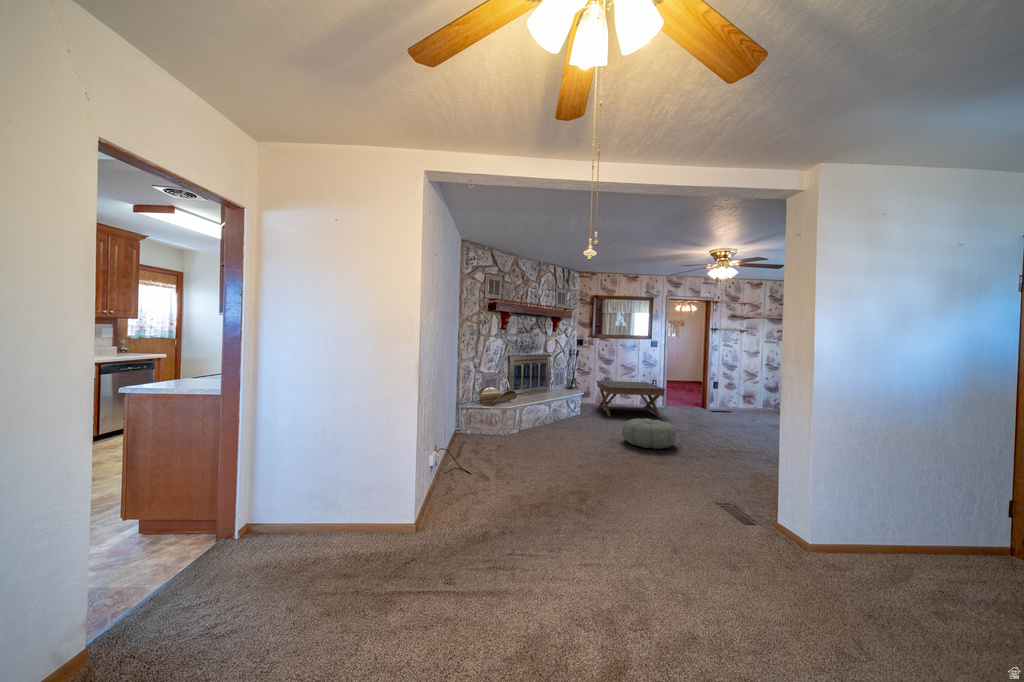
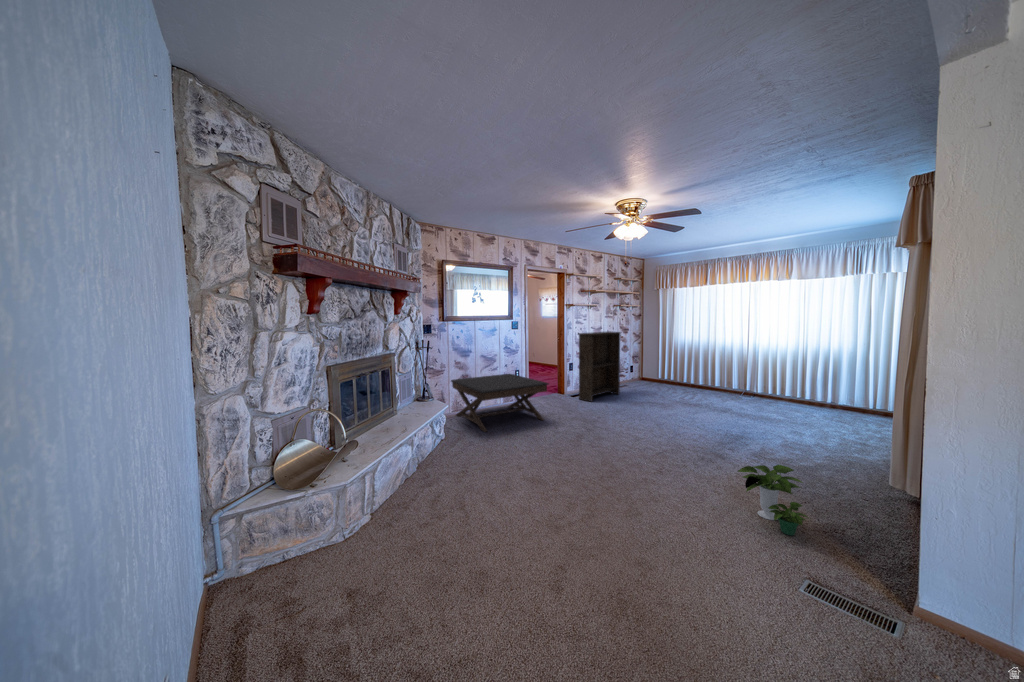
bookshelf: none [713,354,767,416] -> present [578,332,621,402]
pouf: present [622,419,676,449] -> none [551,440,631,495]
potted plant: none [728,441,772,482] -> present [738,465,808,535]

